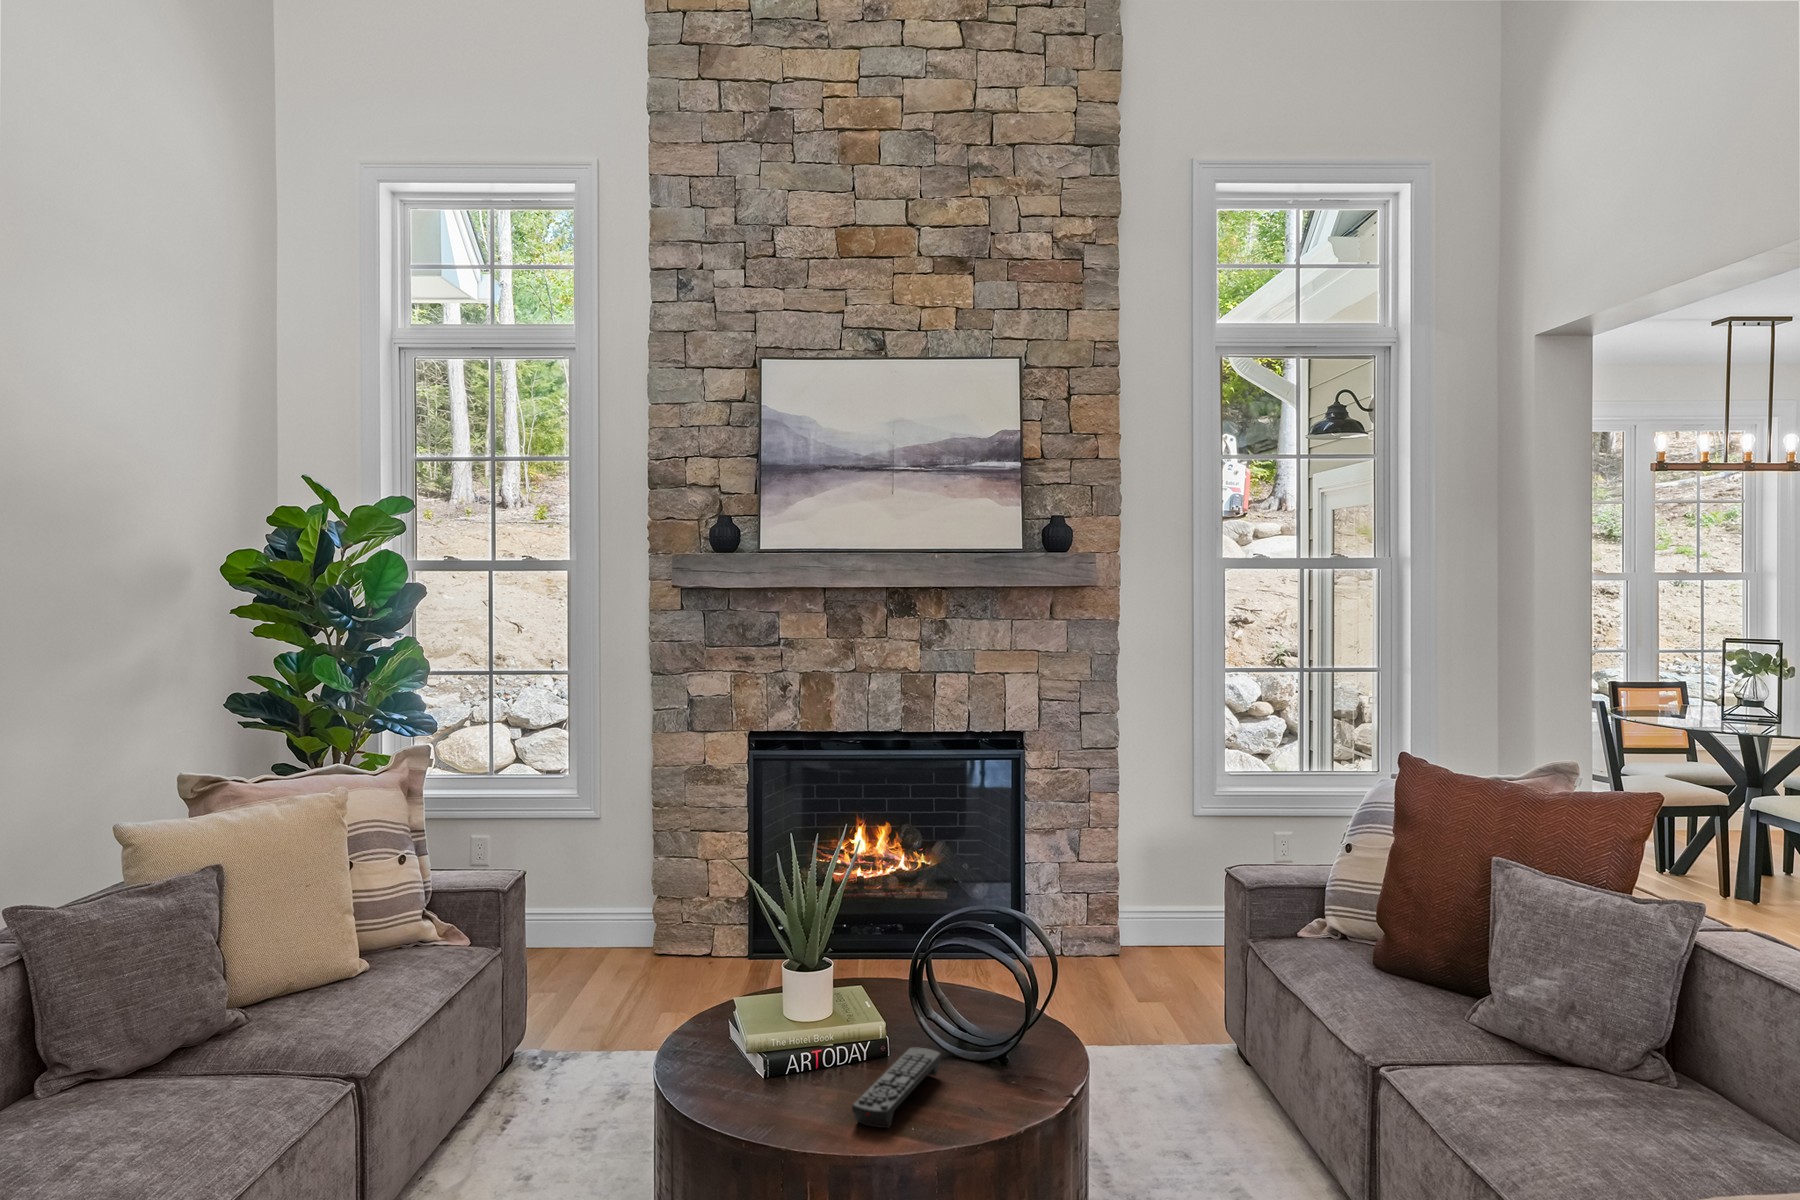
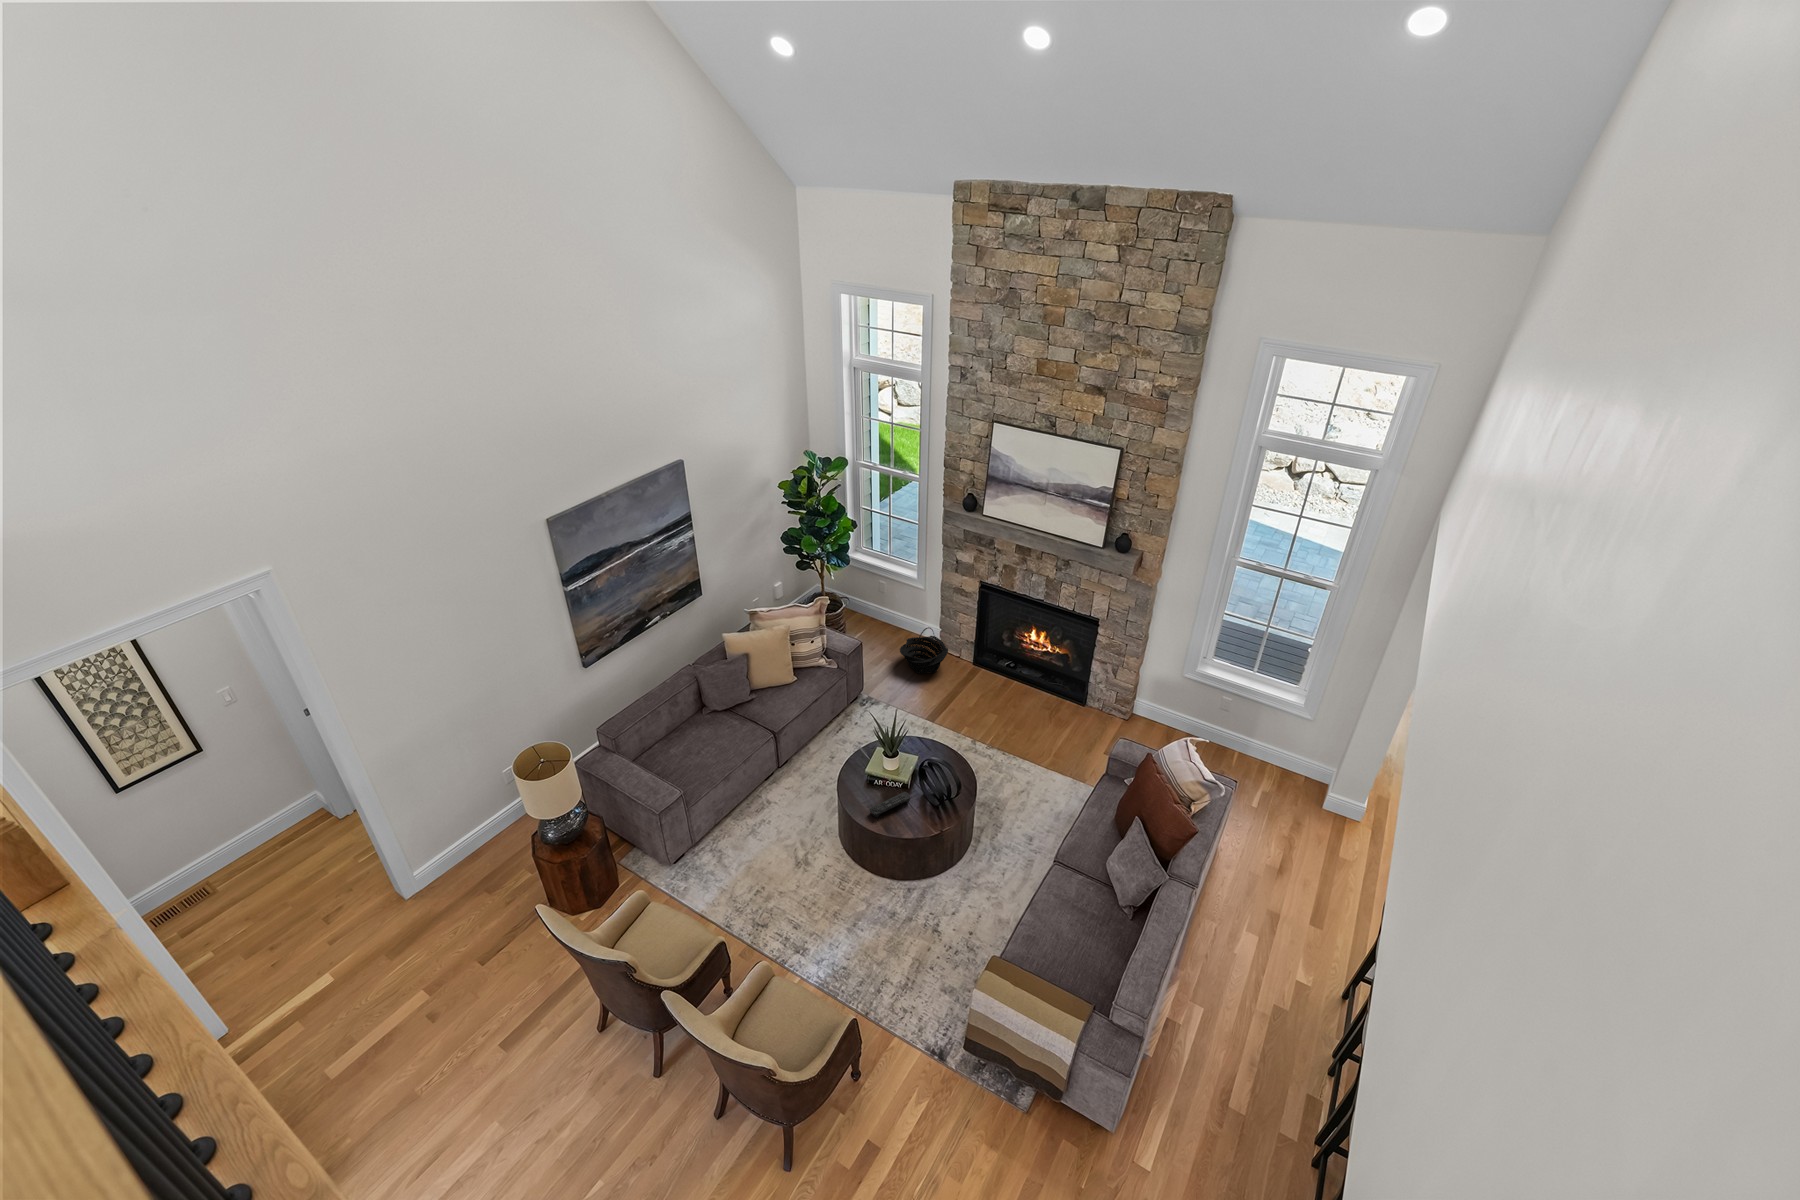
basket: none [579,870,701,991] -> present [900,627,948,673]

